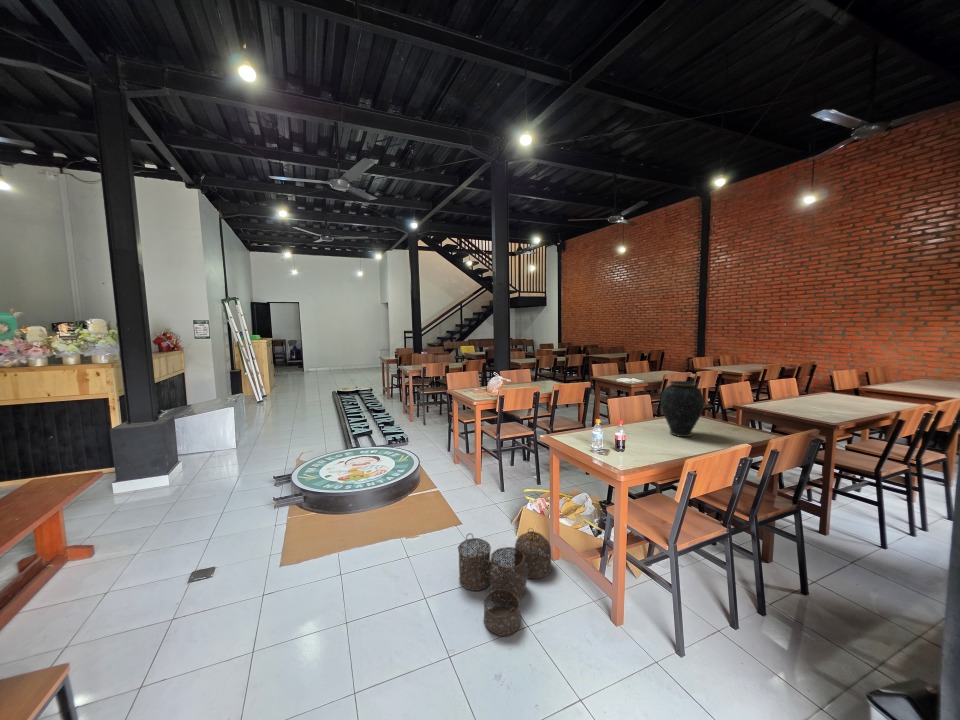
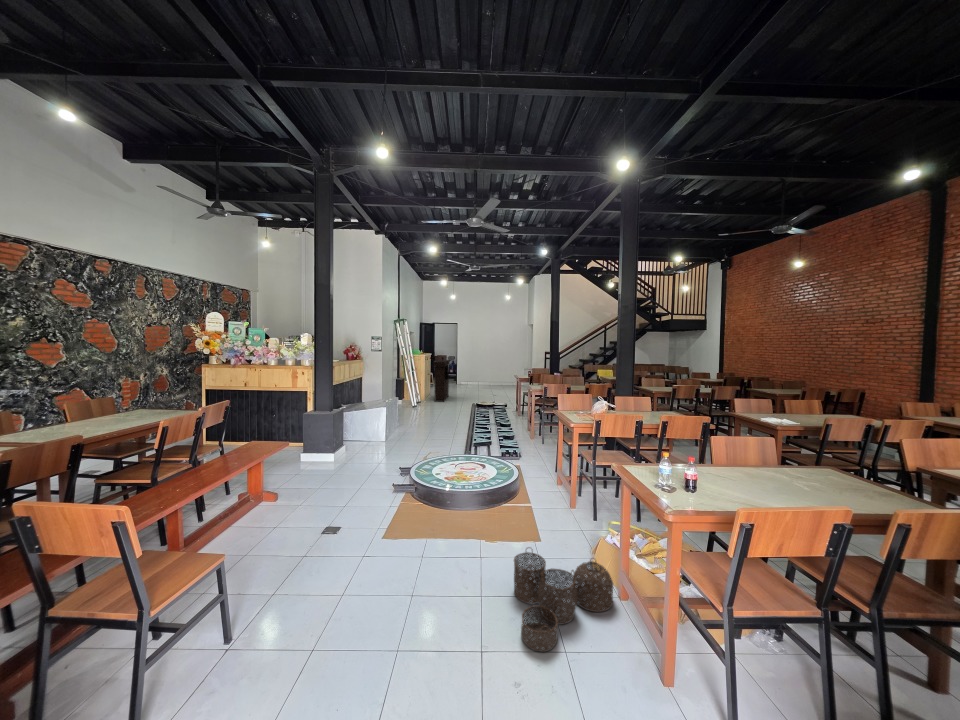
console table: none [280,344,301,394] -> present [433,360,450,402]
vase: present [660,381,704,437] -> none [766,423,828,494]

